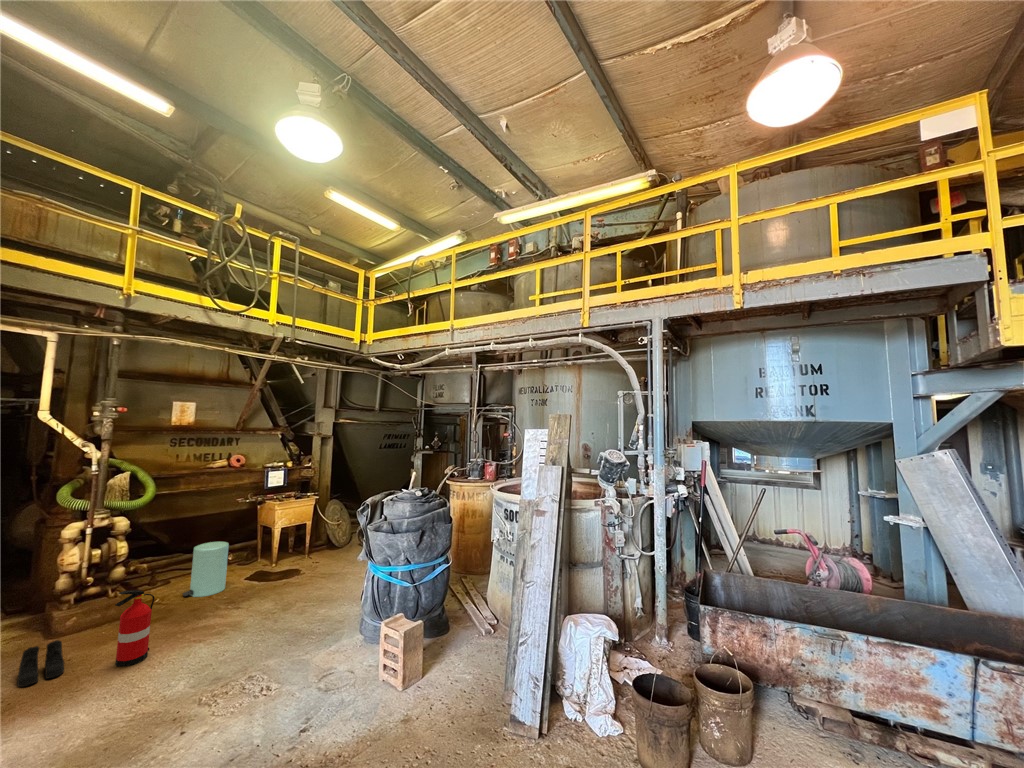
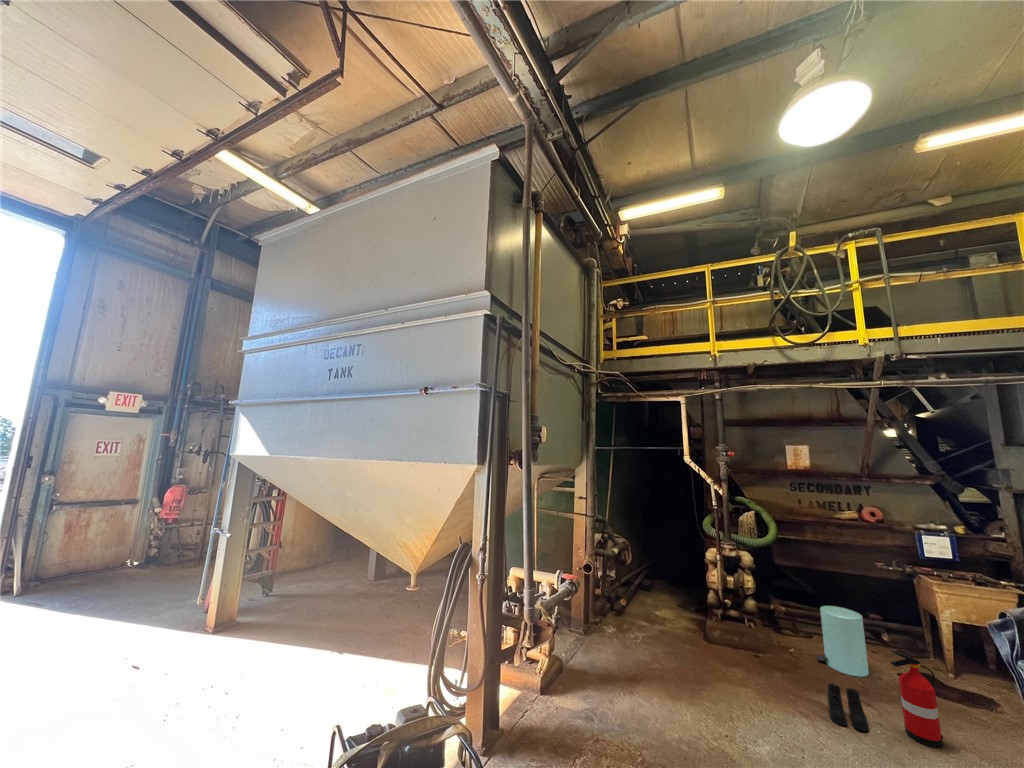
fire extinguisher: present [115,591,155,667] -> present [890,651,943,748]
boots: present [17,640,65,687] -> present [828,683,869,732]

